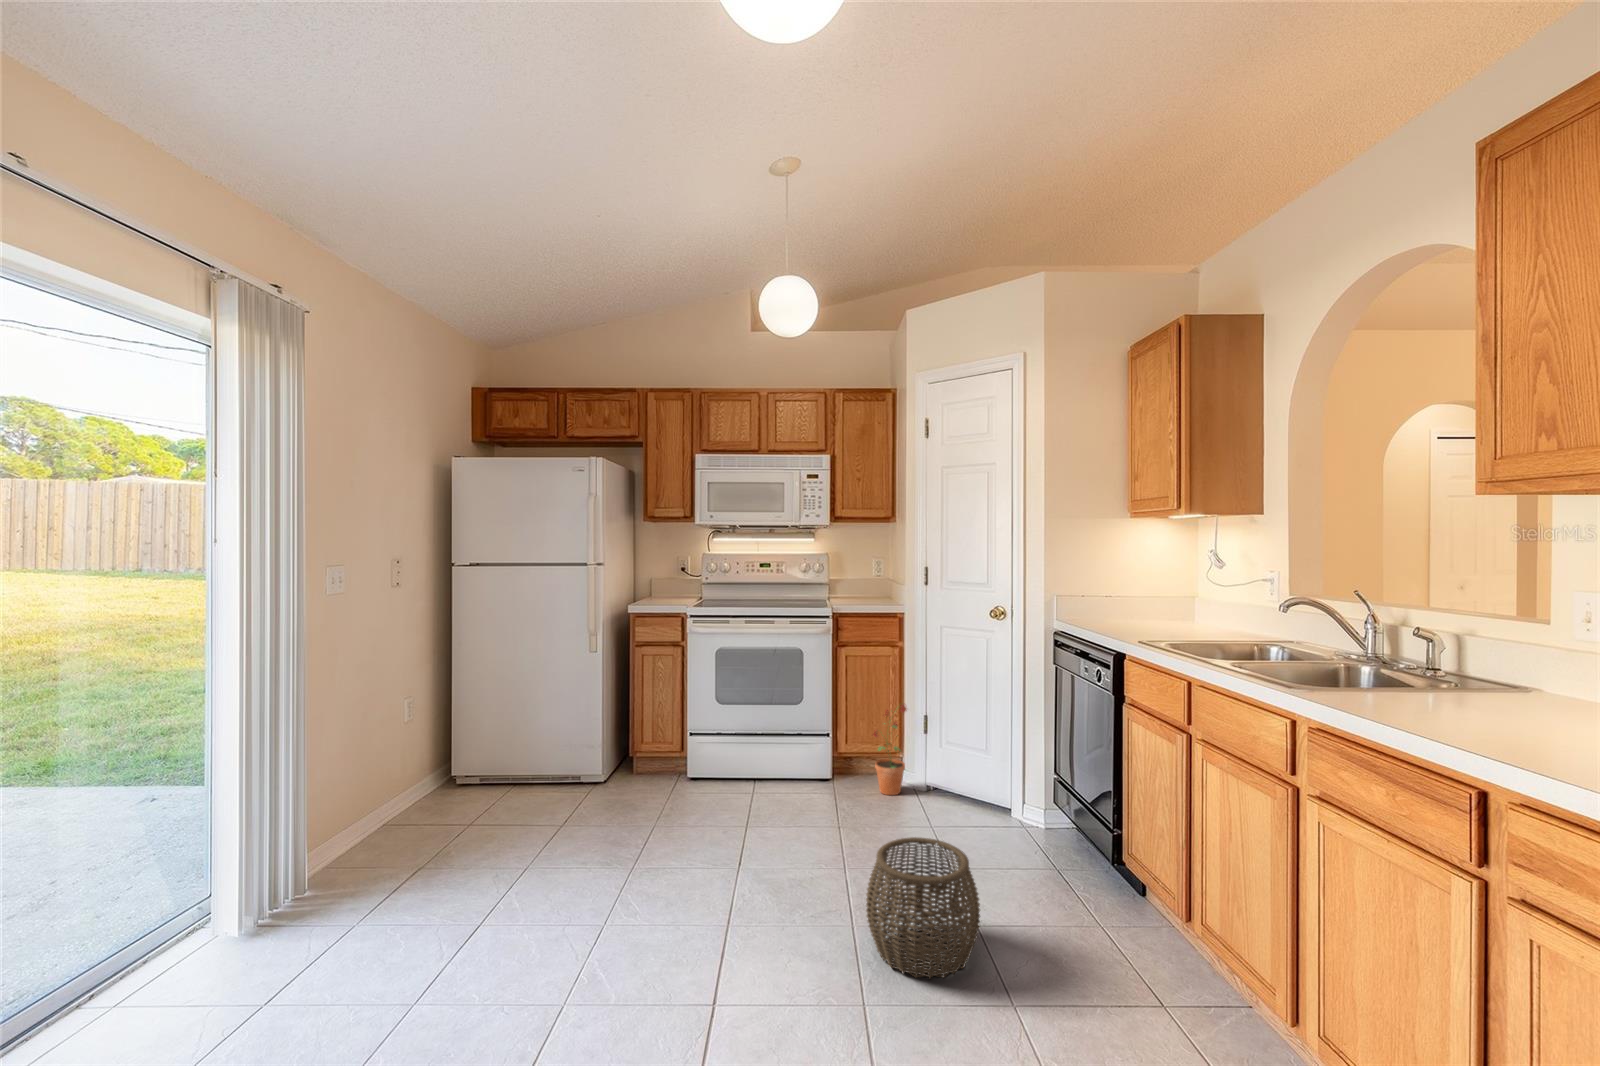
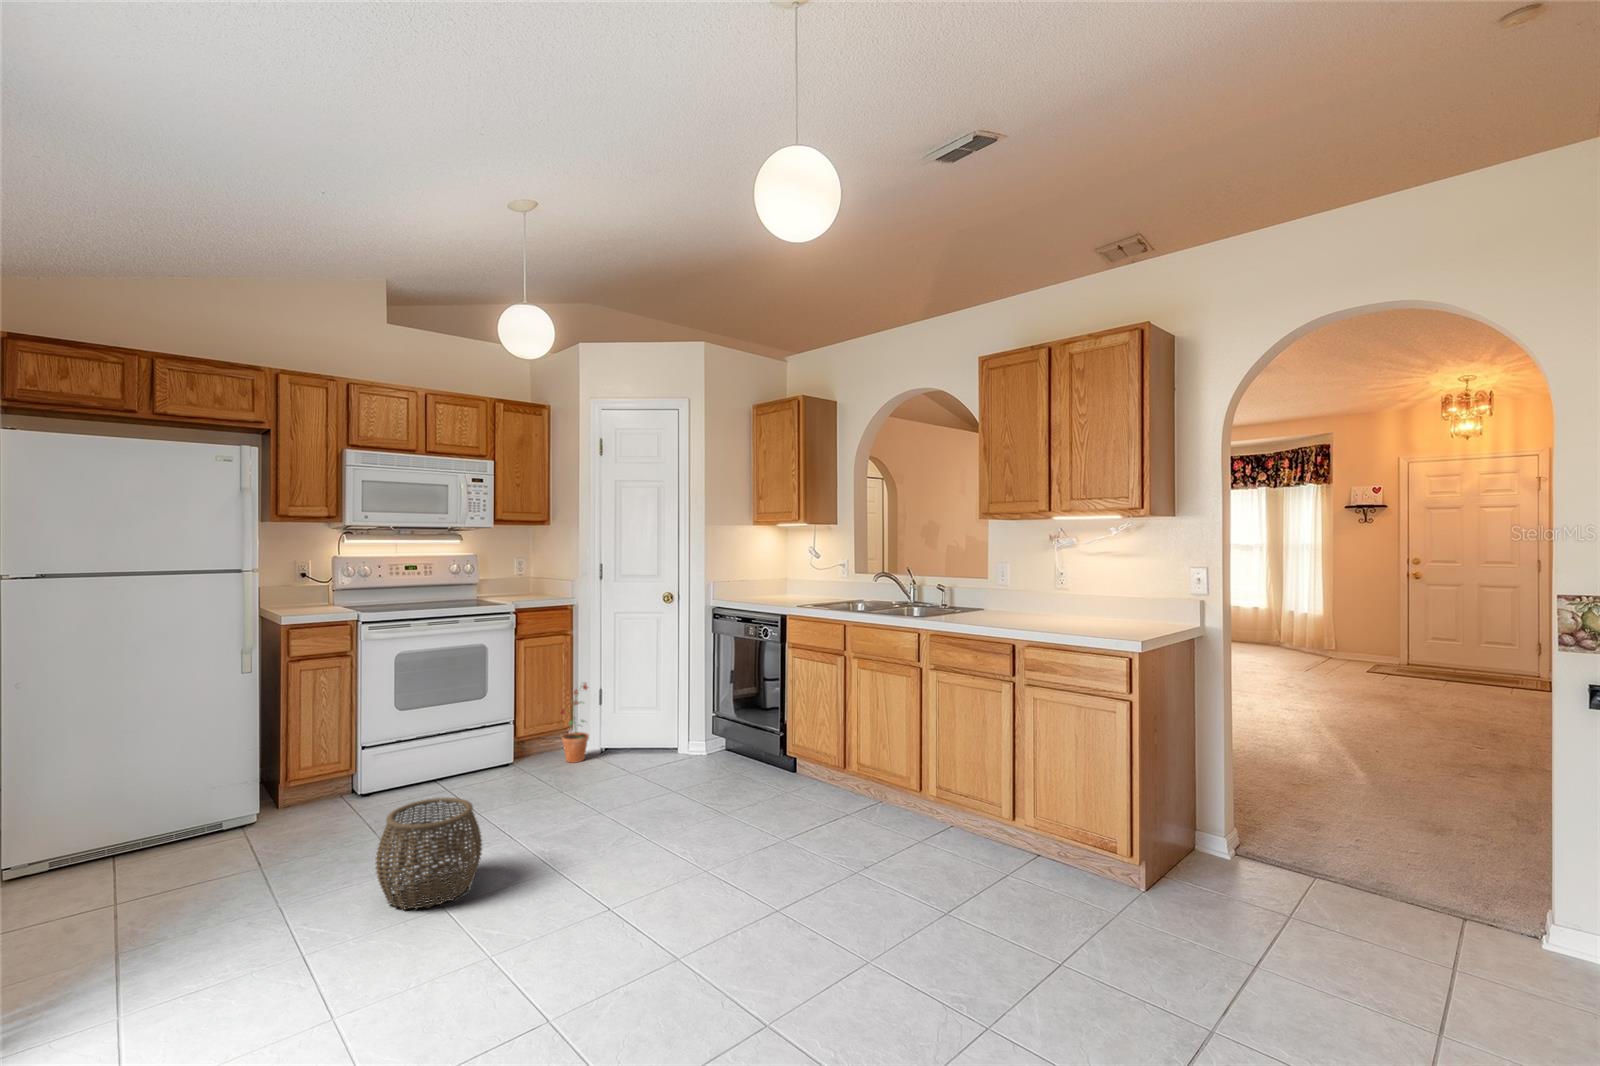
woven basket: present [866,837,980,978] -> present [375,798,482,909]

